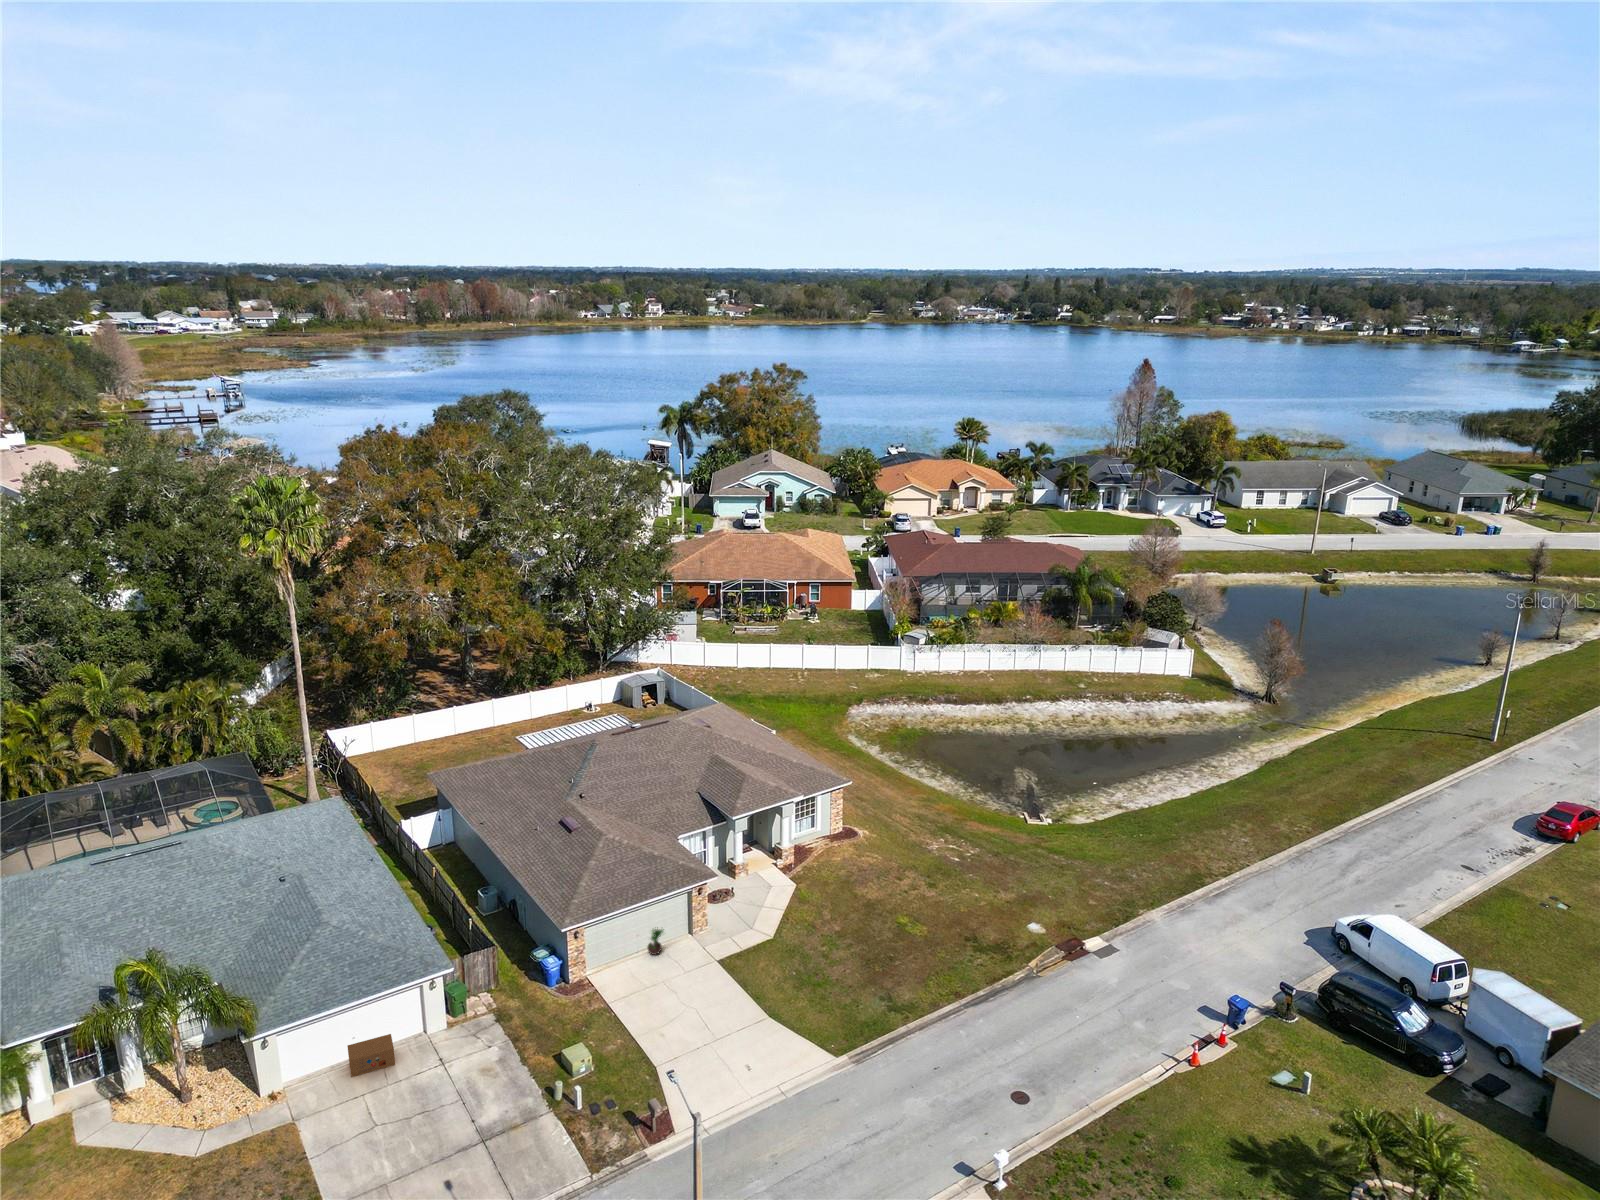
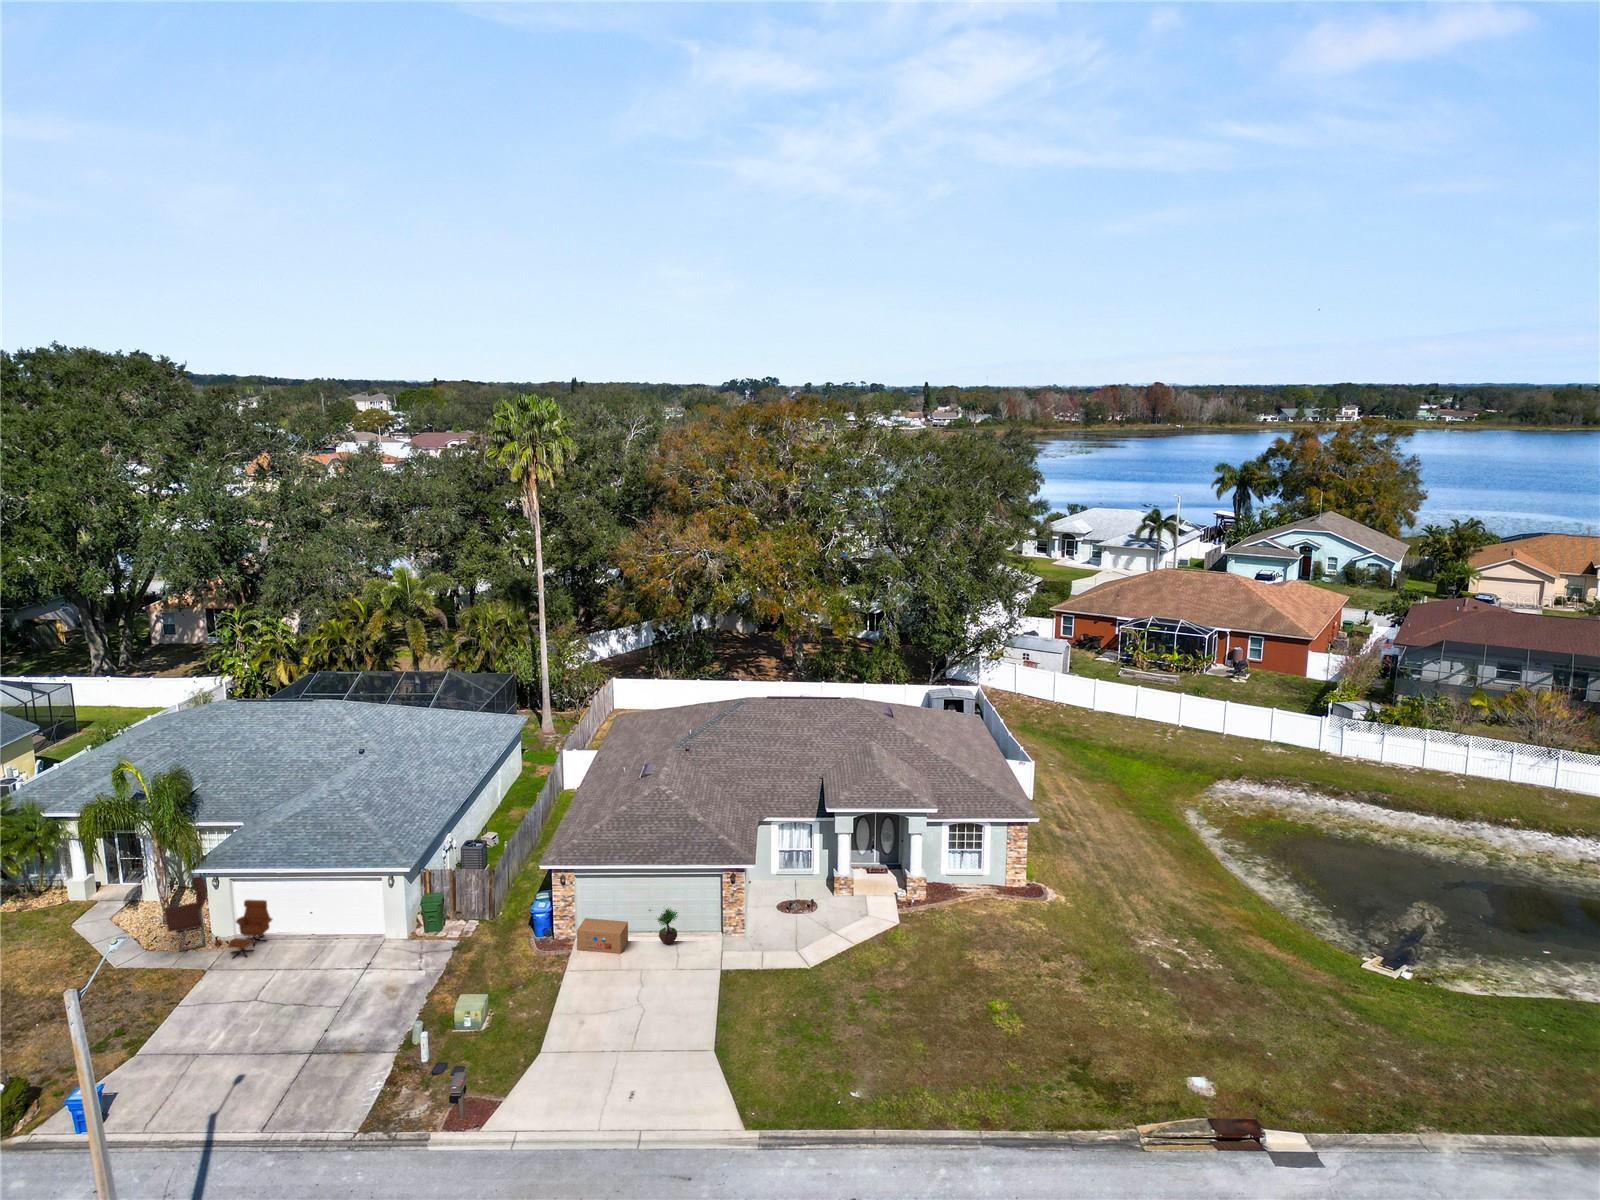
cardboard box: present [347,1034,395,1077] -> present [577,918,628,954]
lounge chair: none [290,1042,326,1104] -> present [229,900,272,958]
bench: none [204,1043,268,1119] -> present [165,877,206,951]

